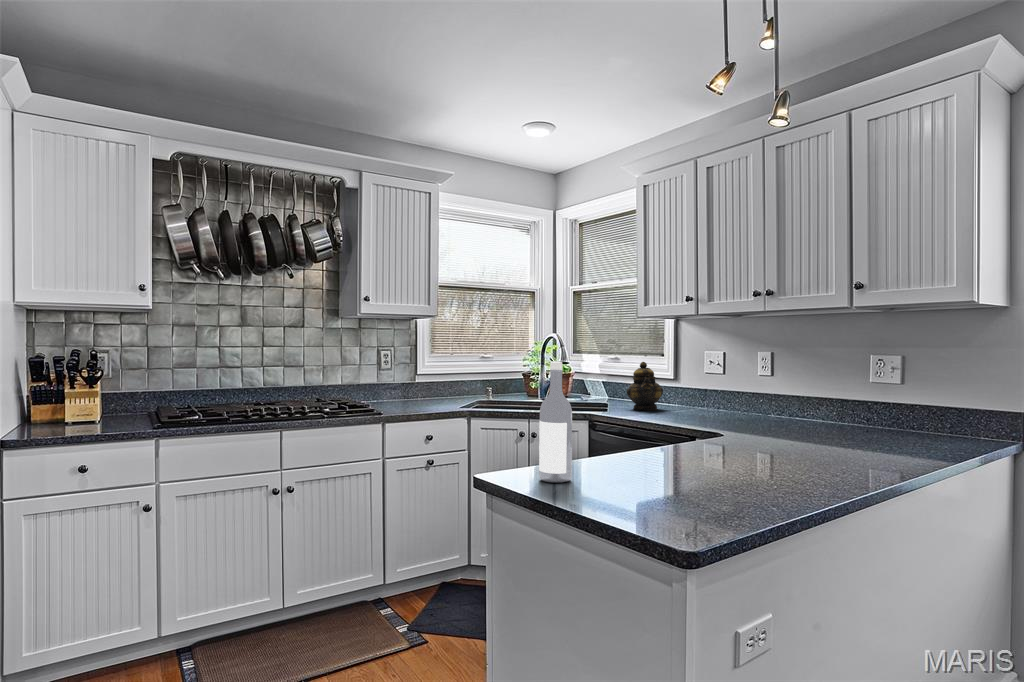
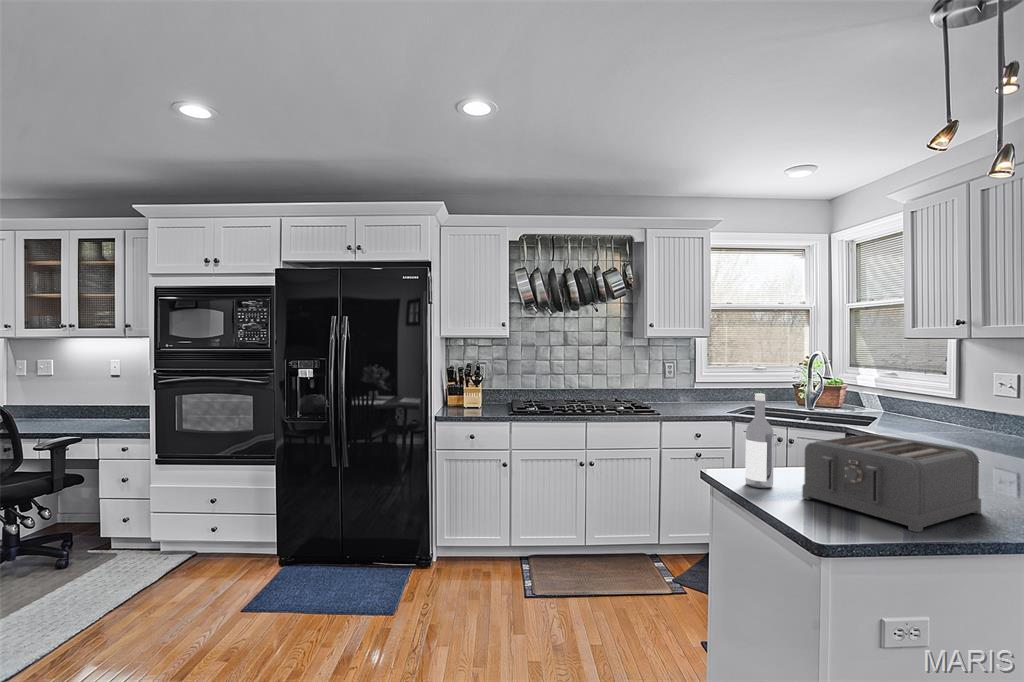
teapot: present [627,362,663,410] -> none [894,381,938,429]
toaster: none [611,405,770,505] -> present [802,434,981,532]

